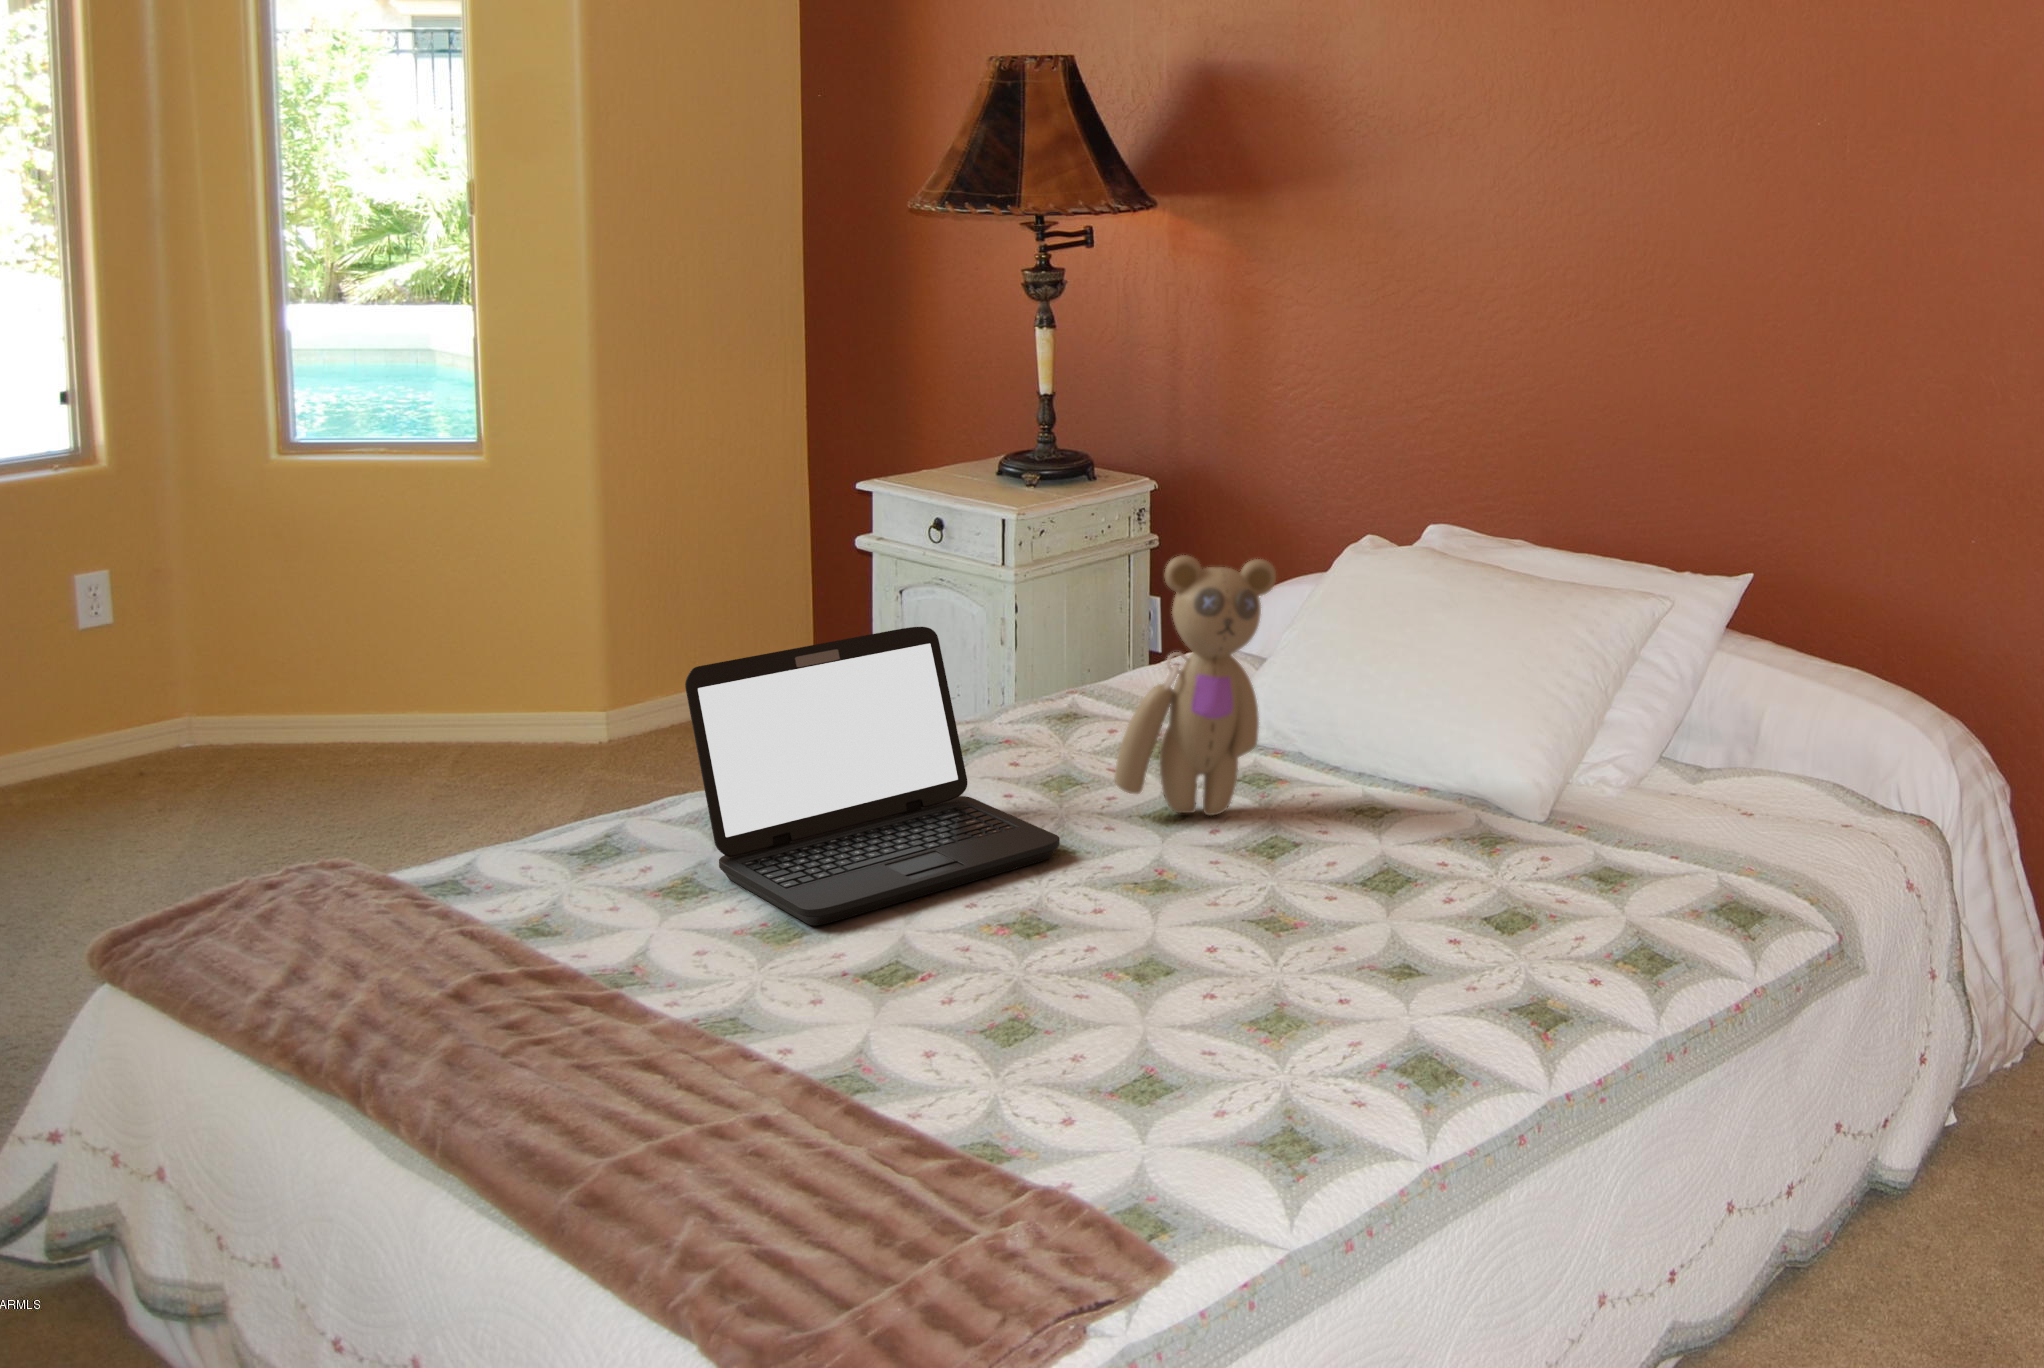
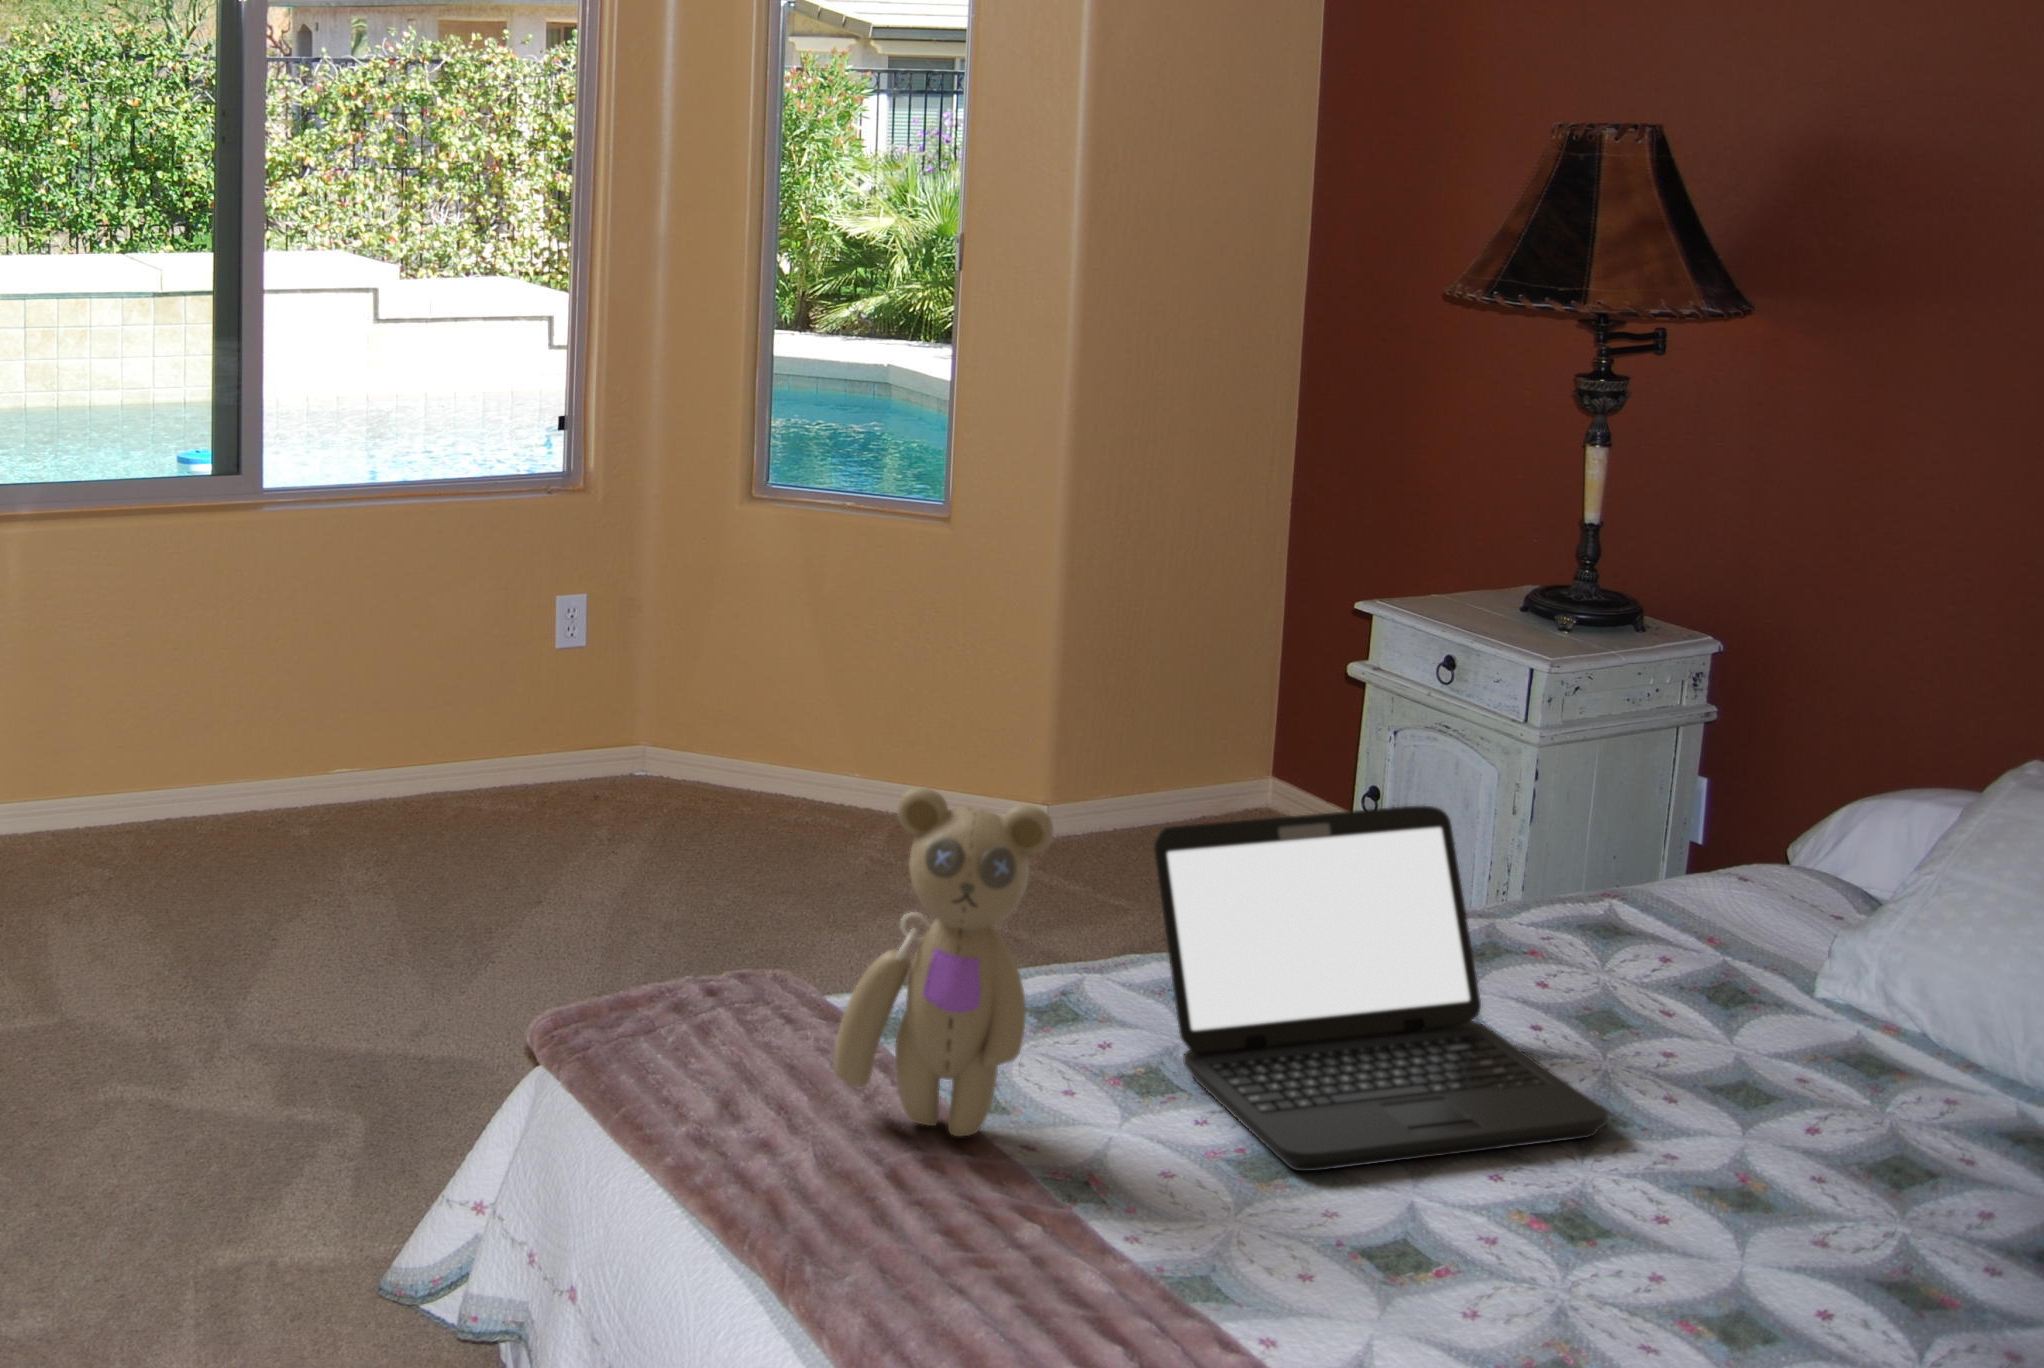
teddy bear: present [1114,556,1276,815] -> present [833,787,1053,1136]

